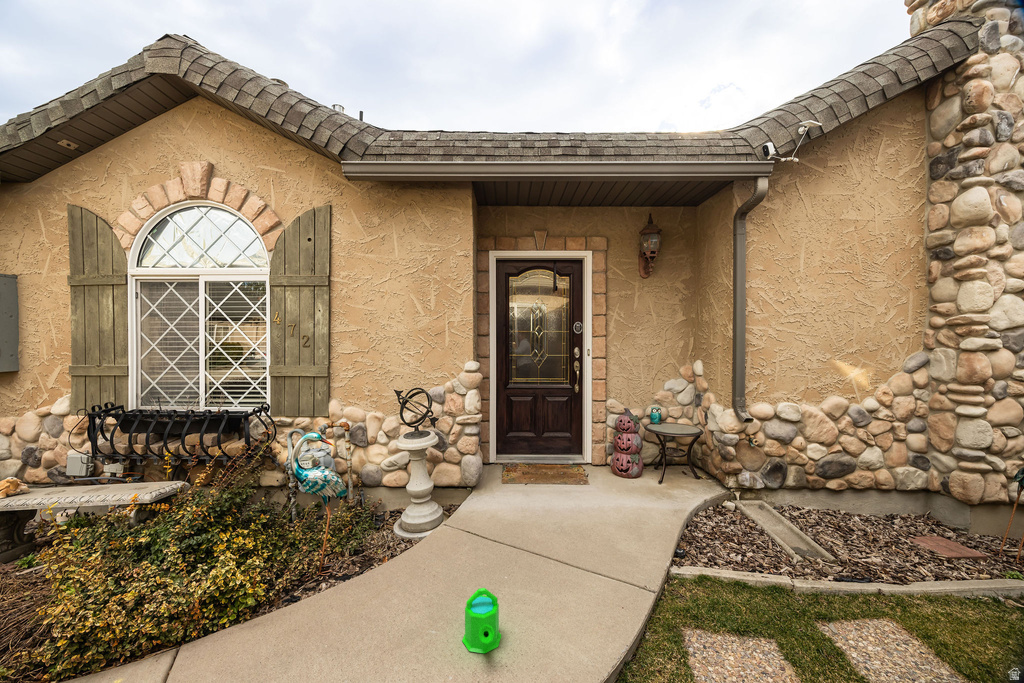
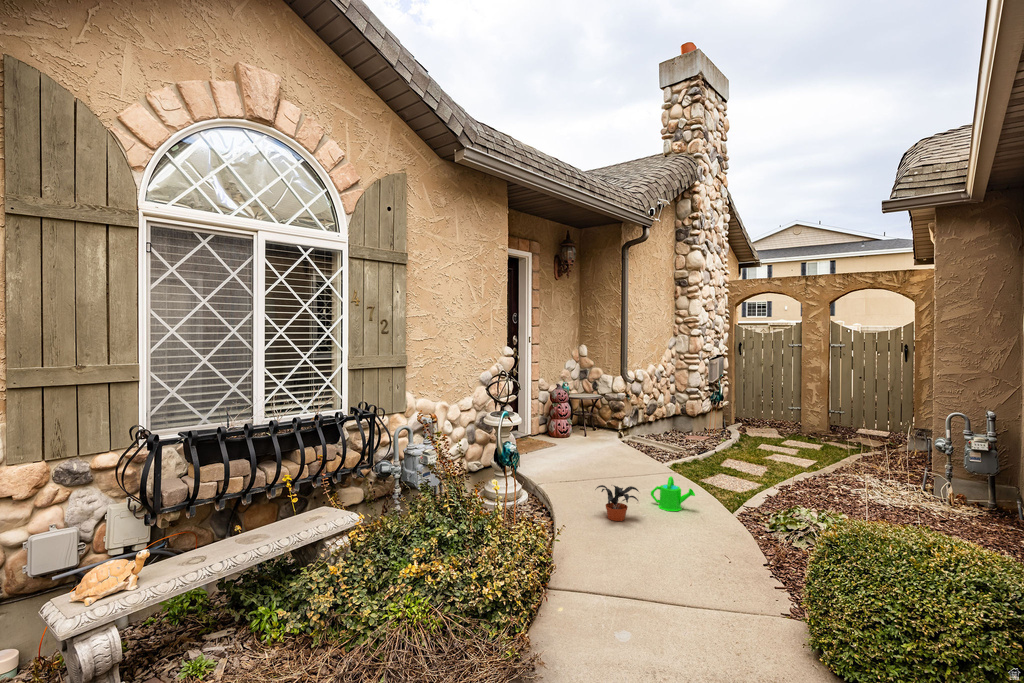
potted plant: none [359,554,422,616] -> present [595,485,639,521]

